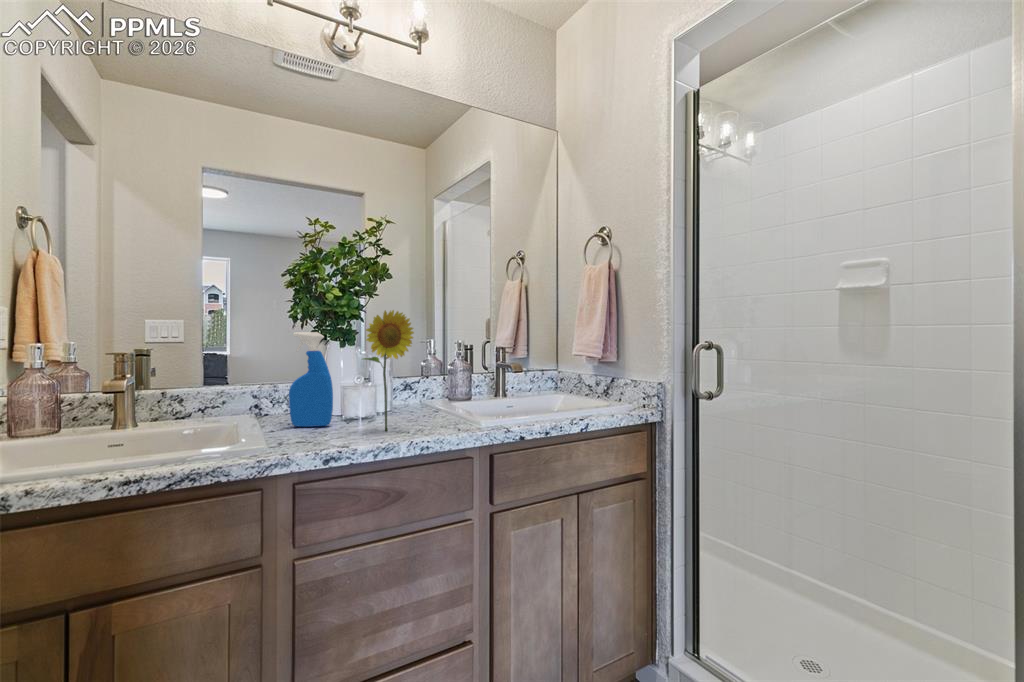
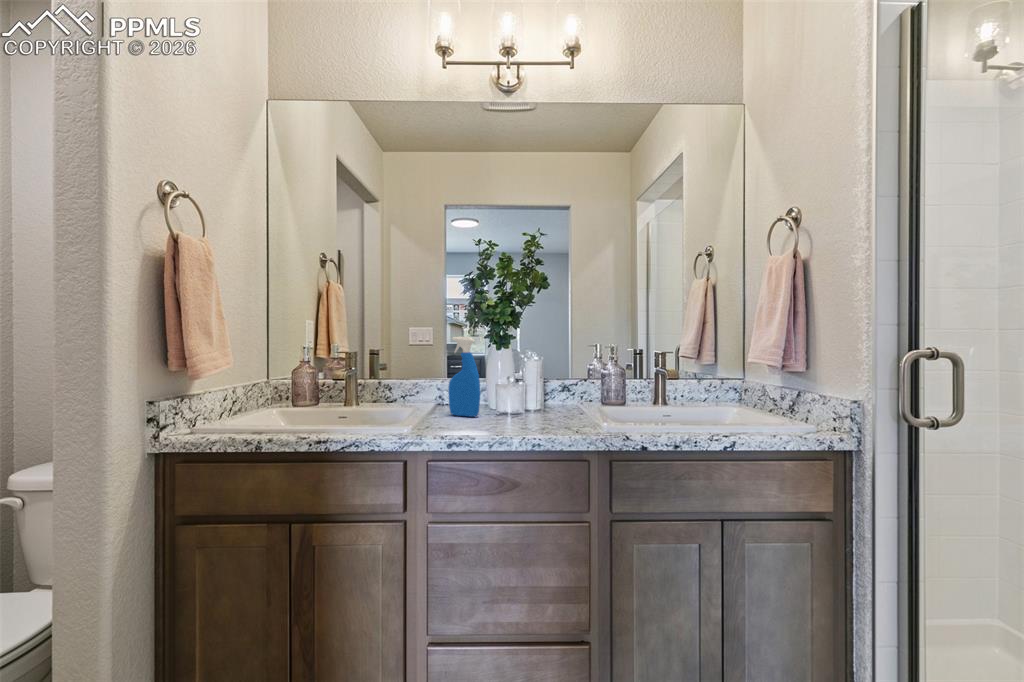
flower: present [363,310,414,431] -> none [491,315,537,426]

